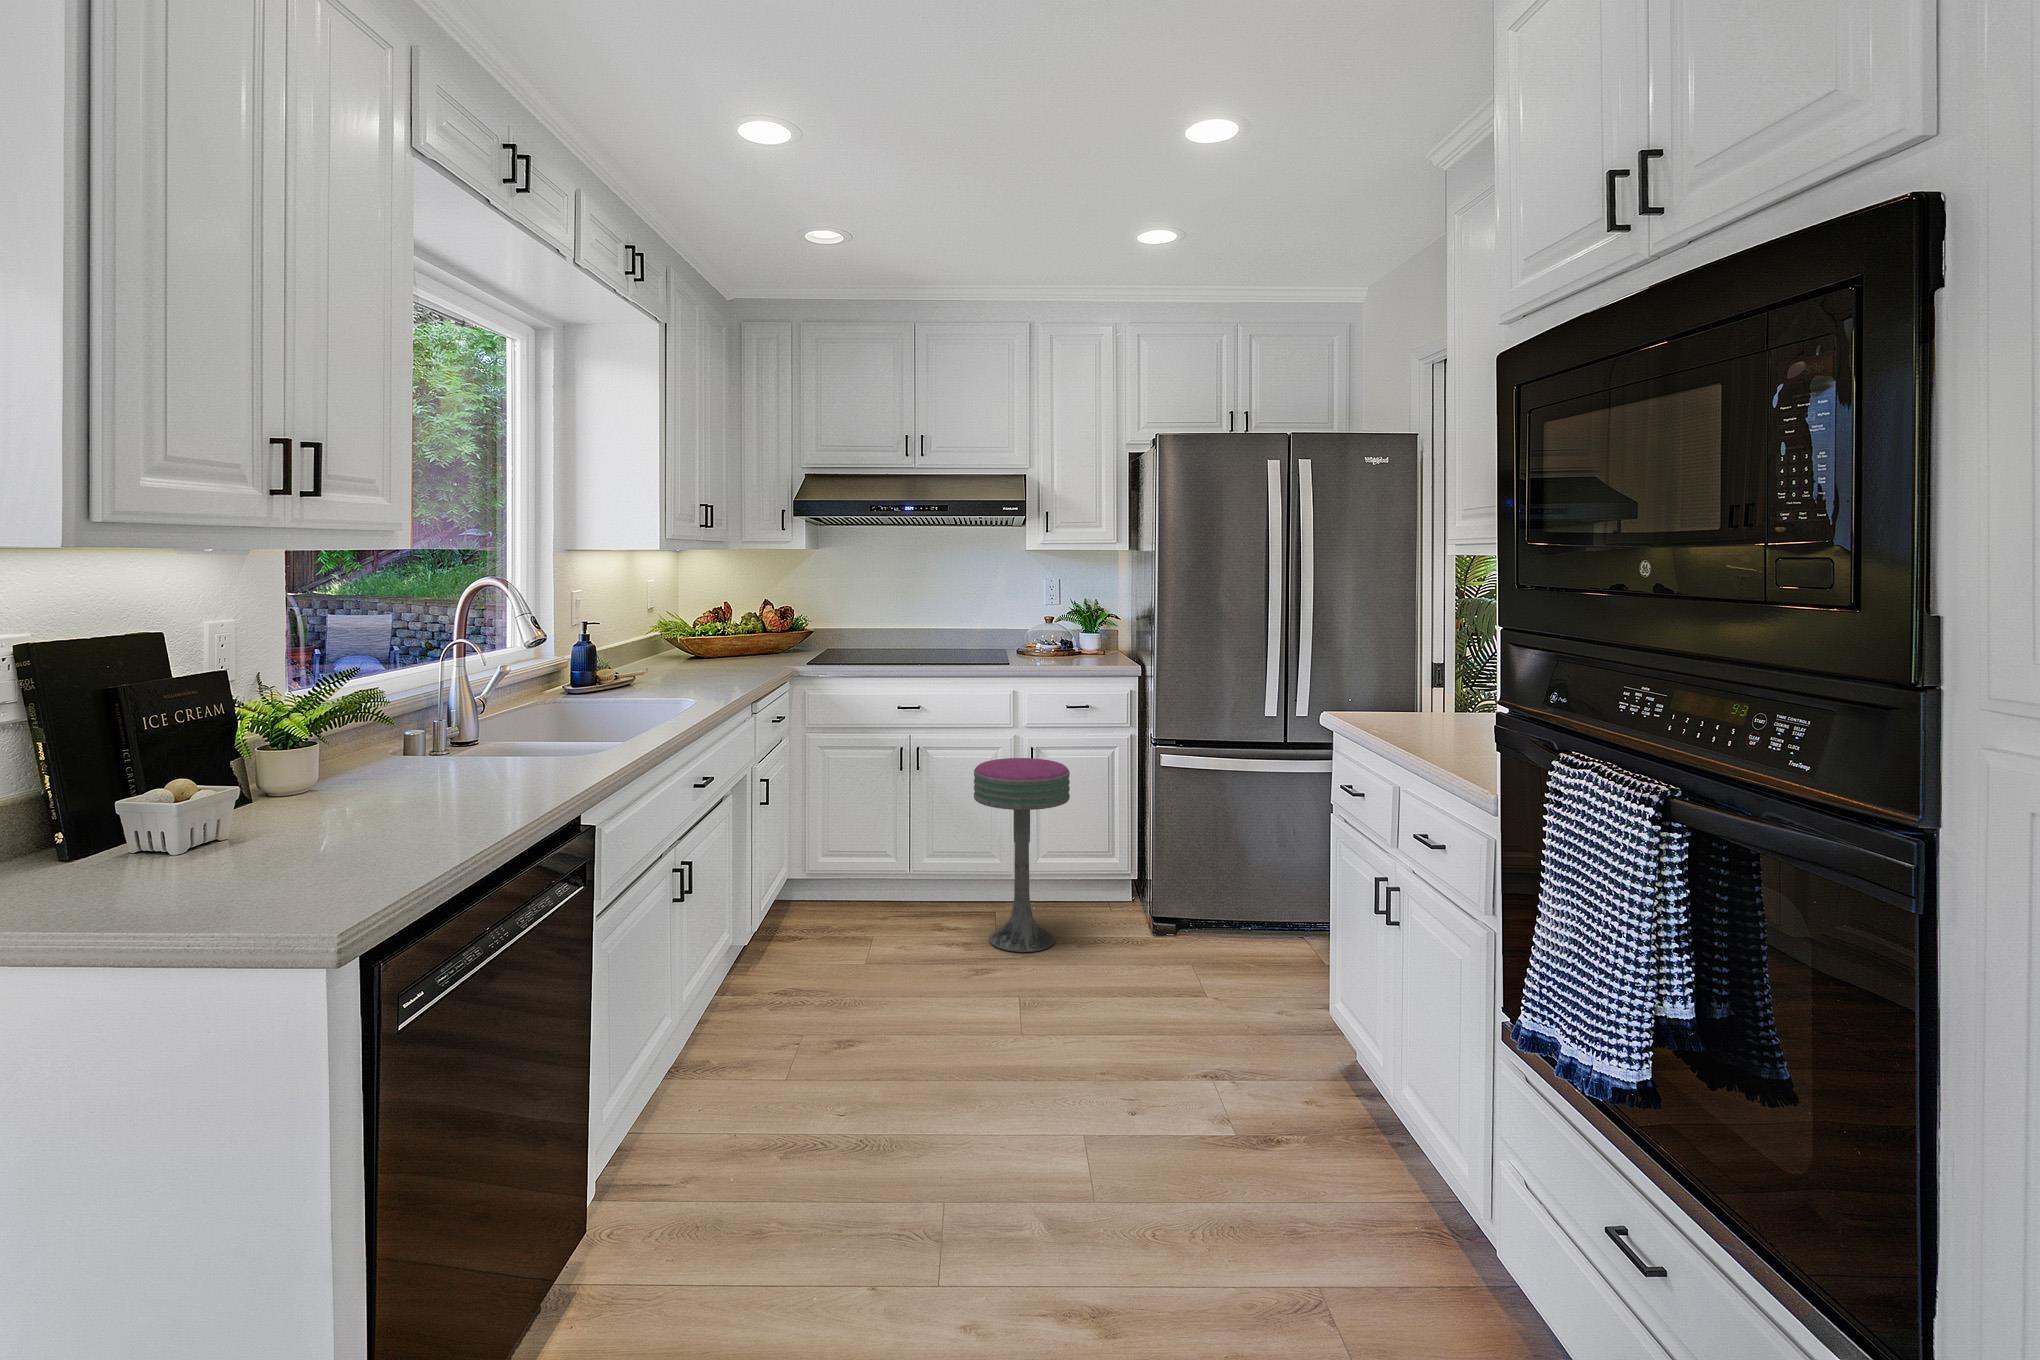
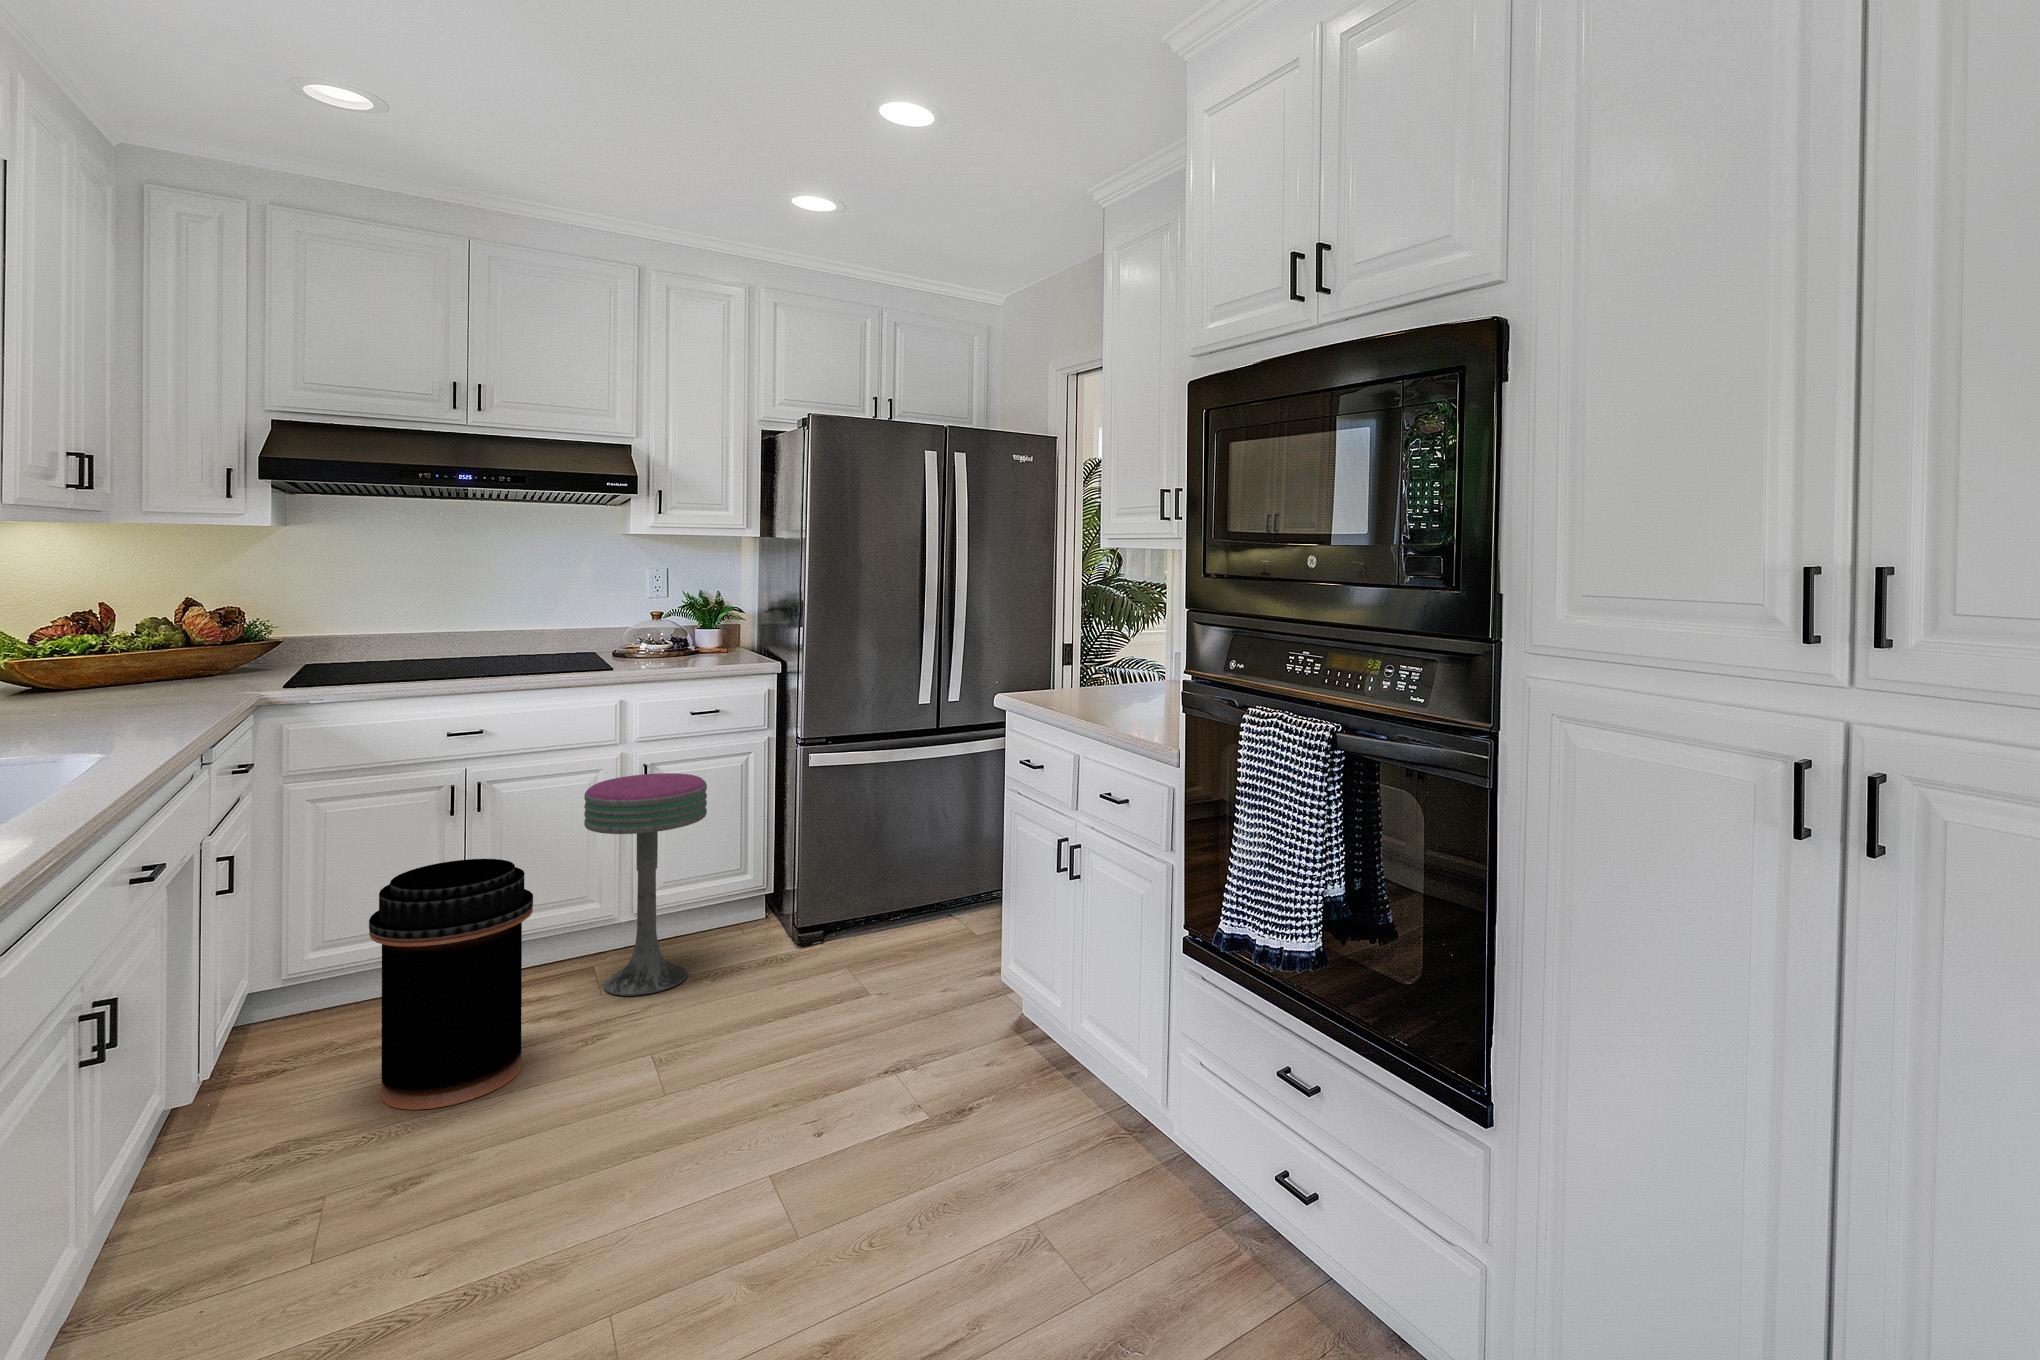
trash can: none [814,813,924,1010] -> present [369,859,533,1110]

